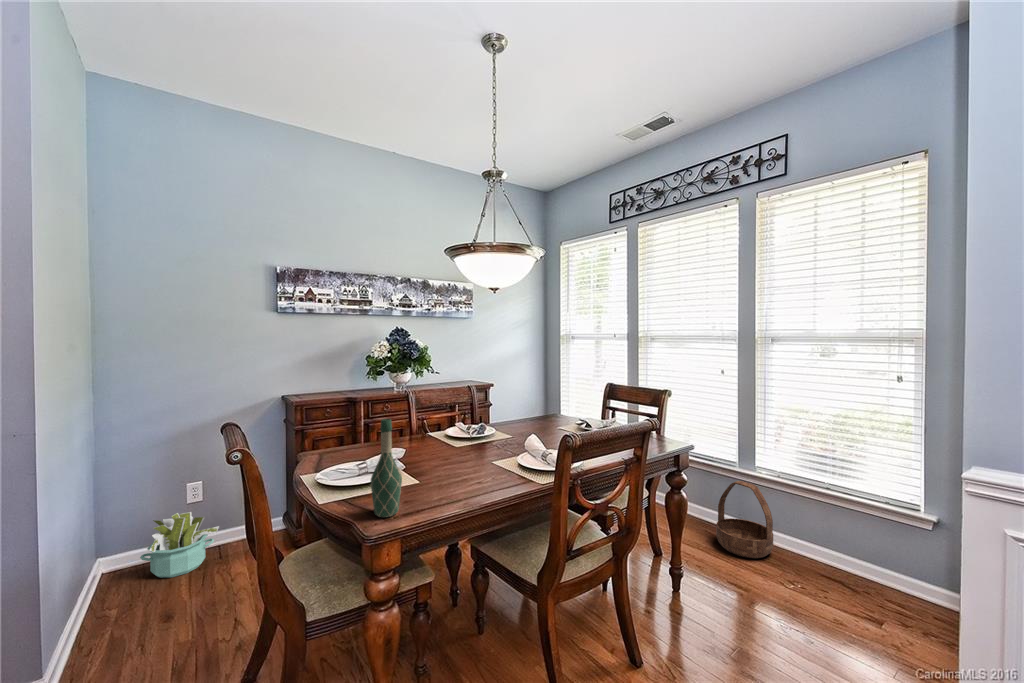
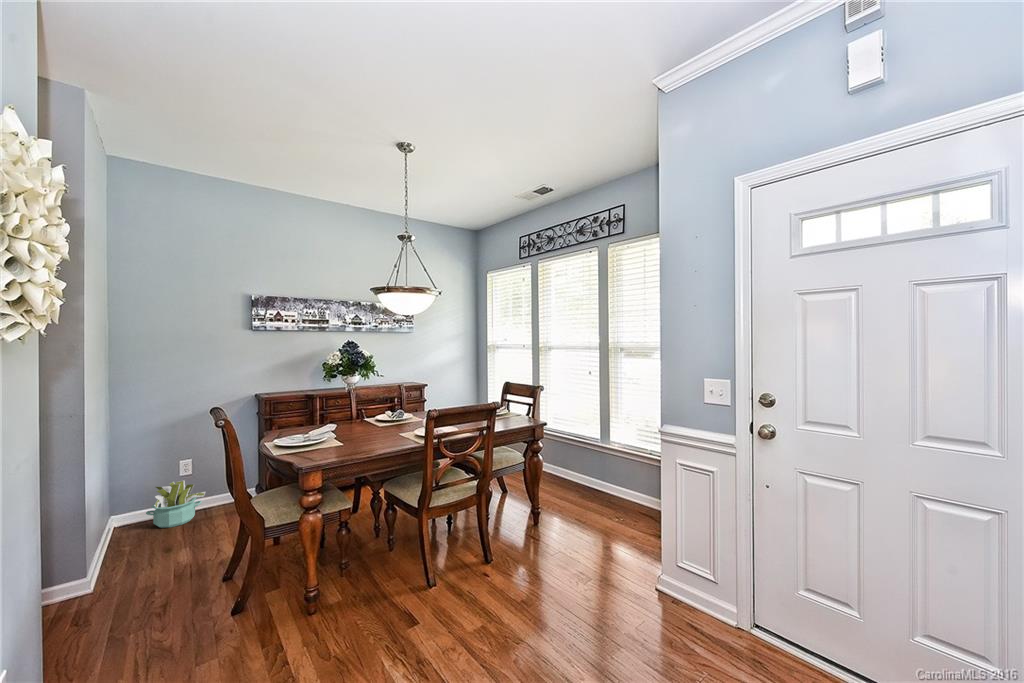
wine bottle: present [371,419,402,517] -> none [306,401,326,460]
basket: present [716,481,773,558] -> none [579,452,616,506]

